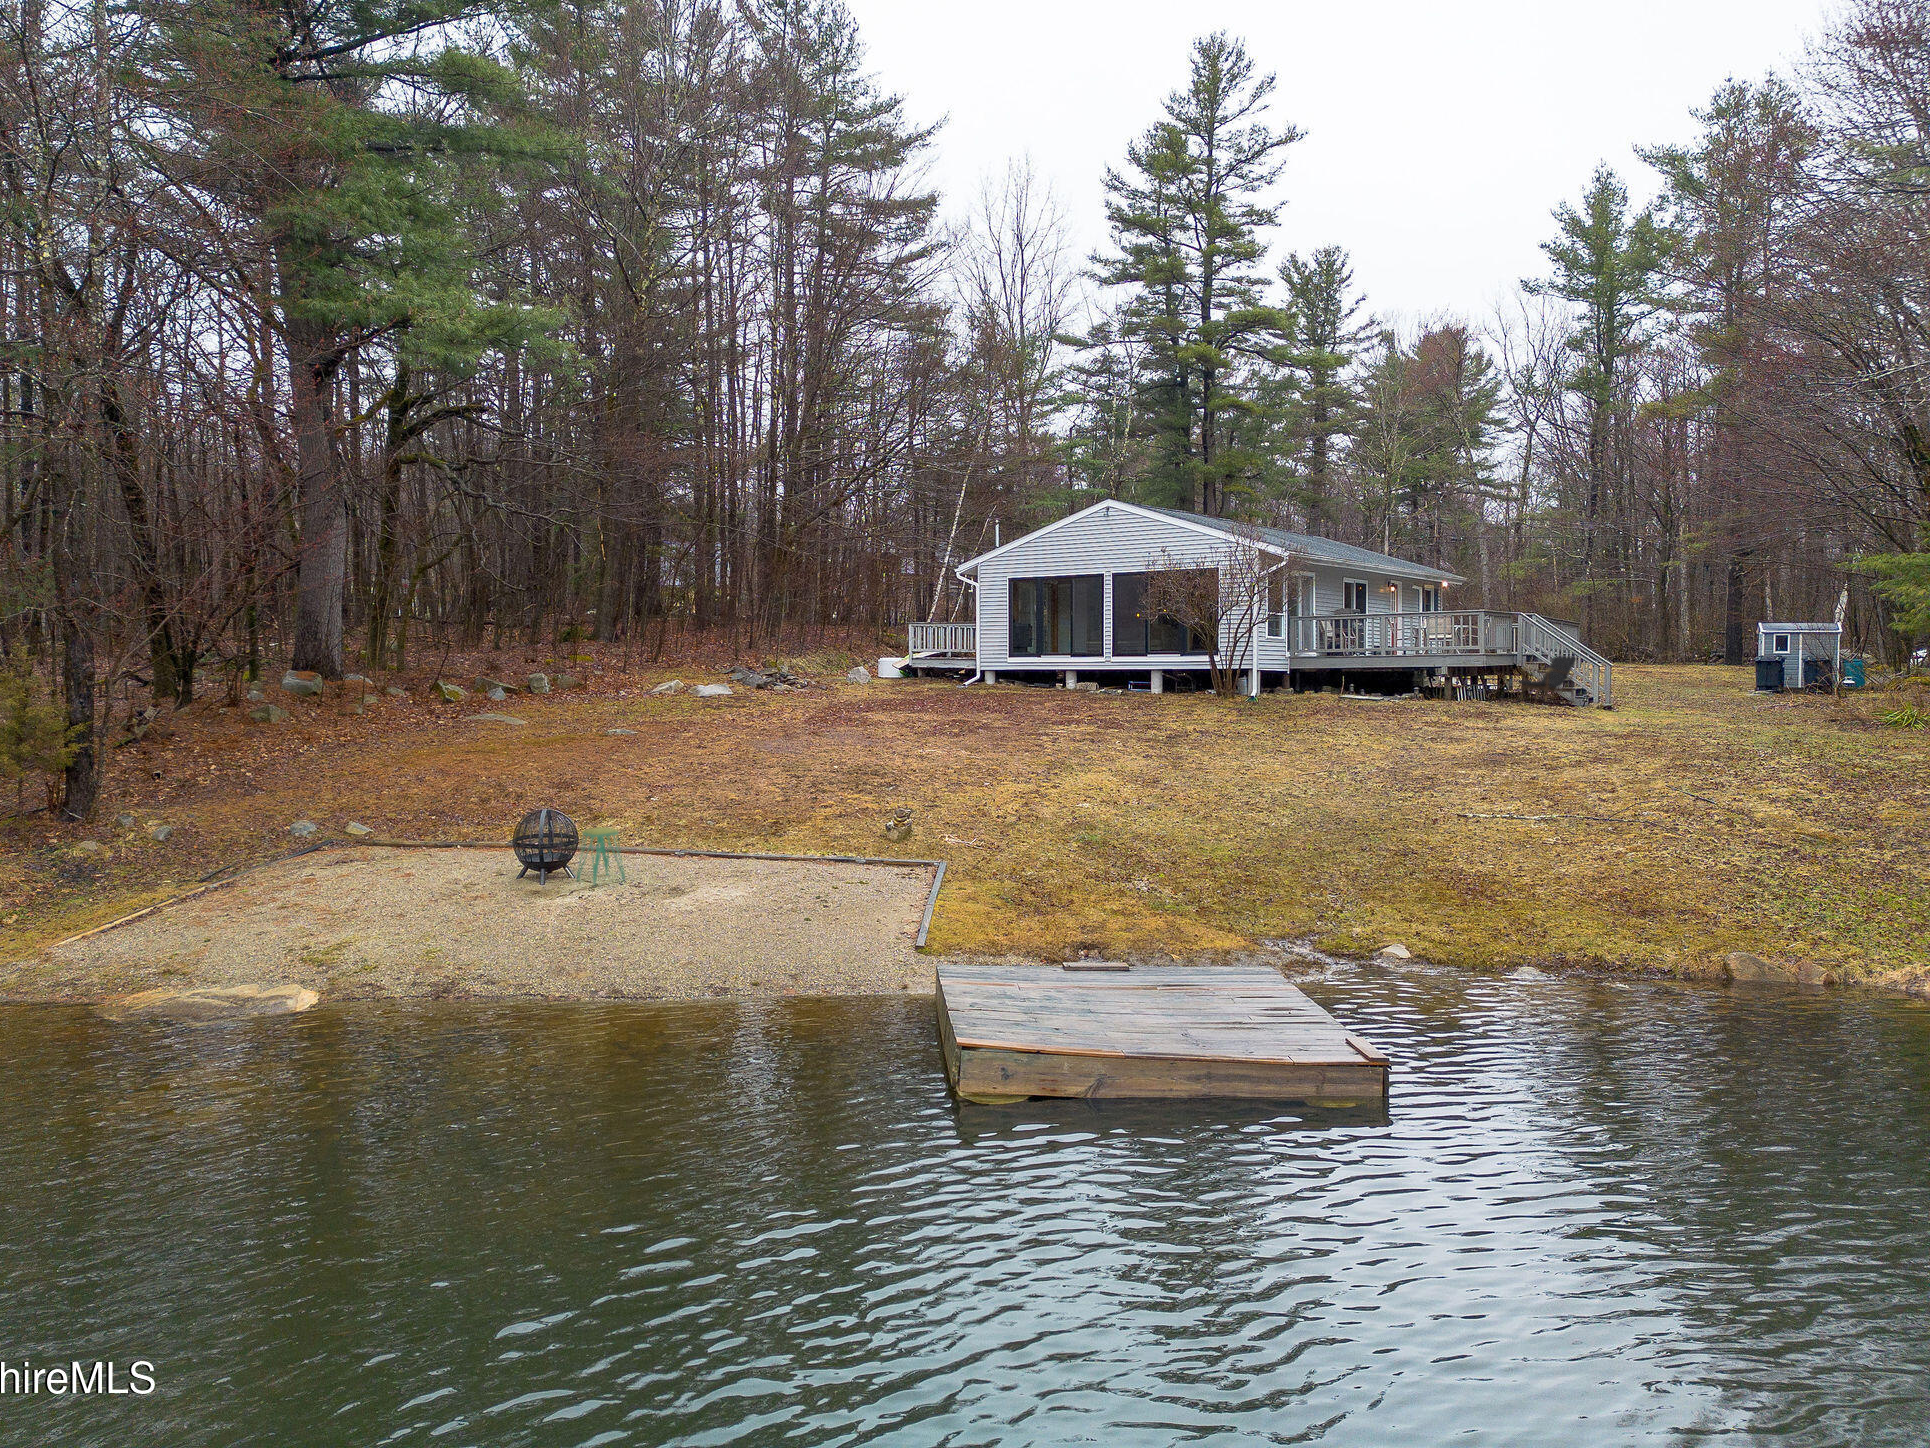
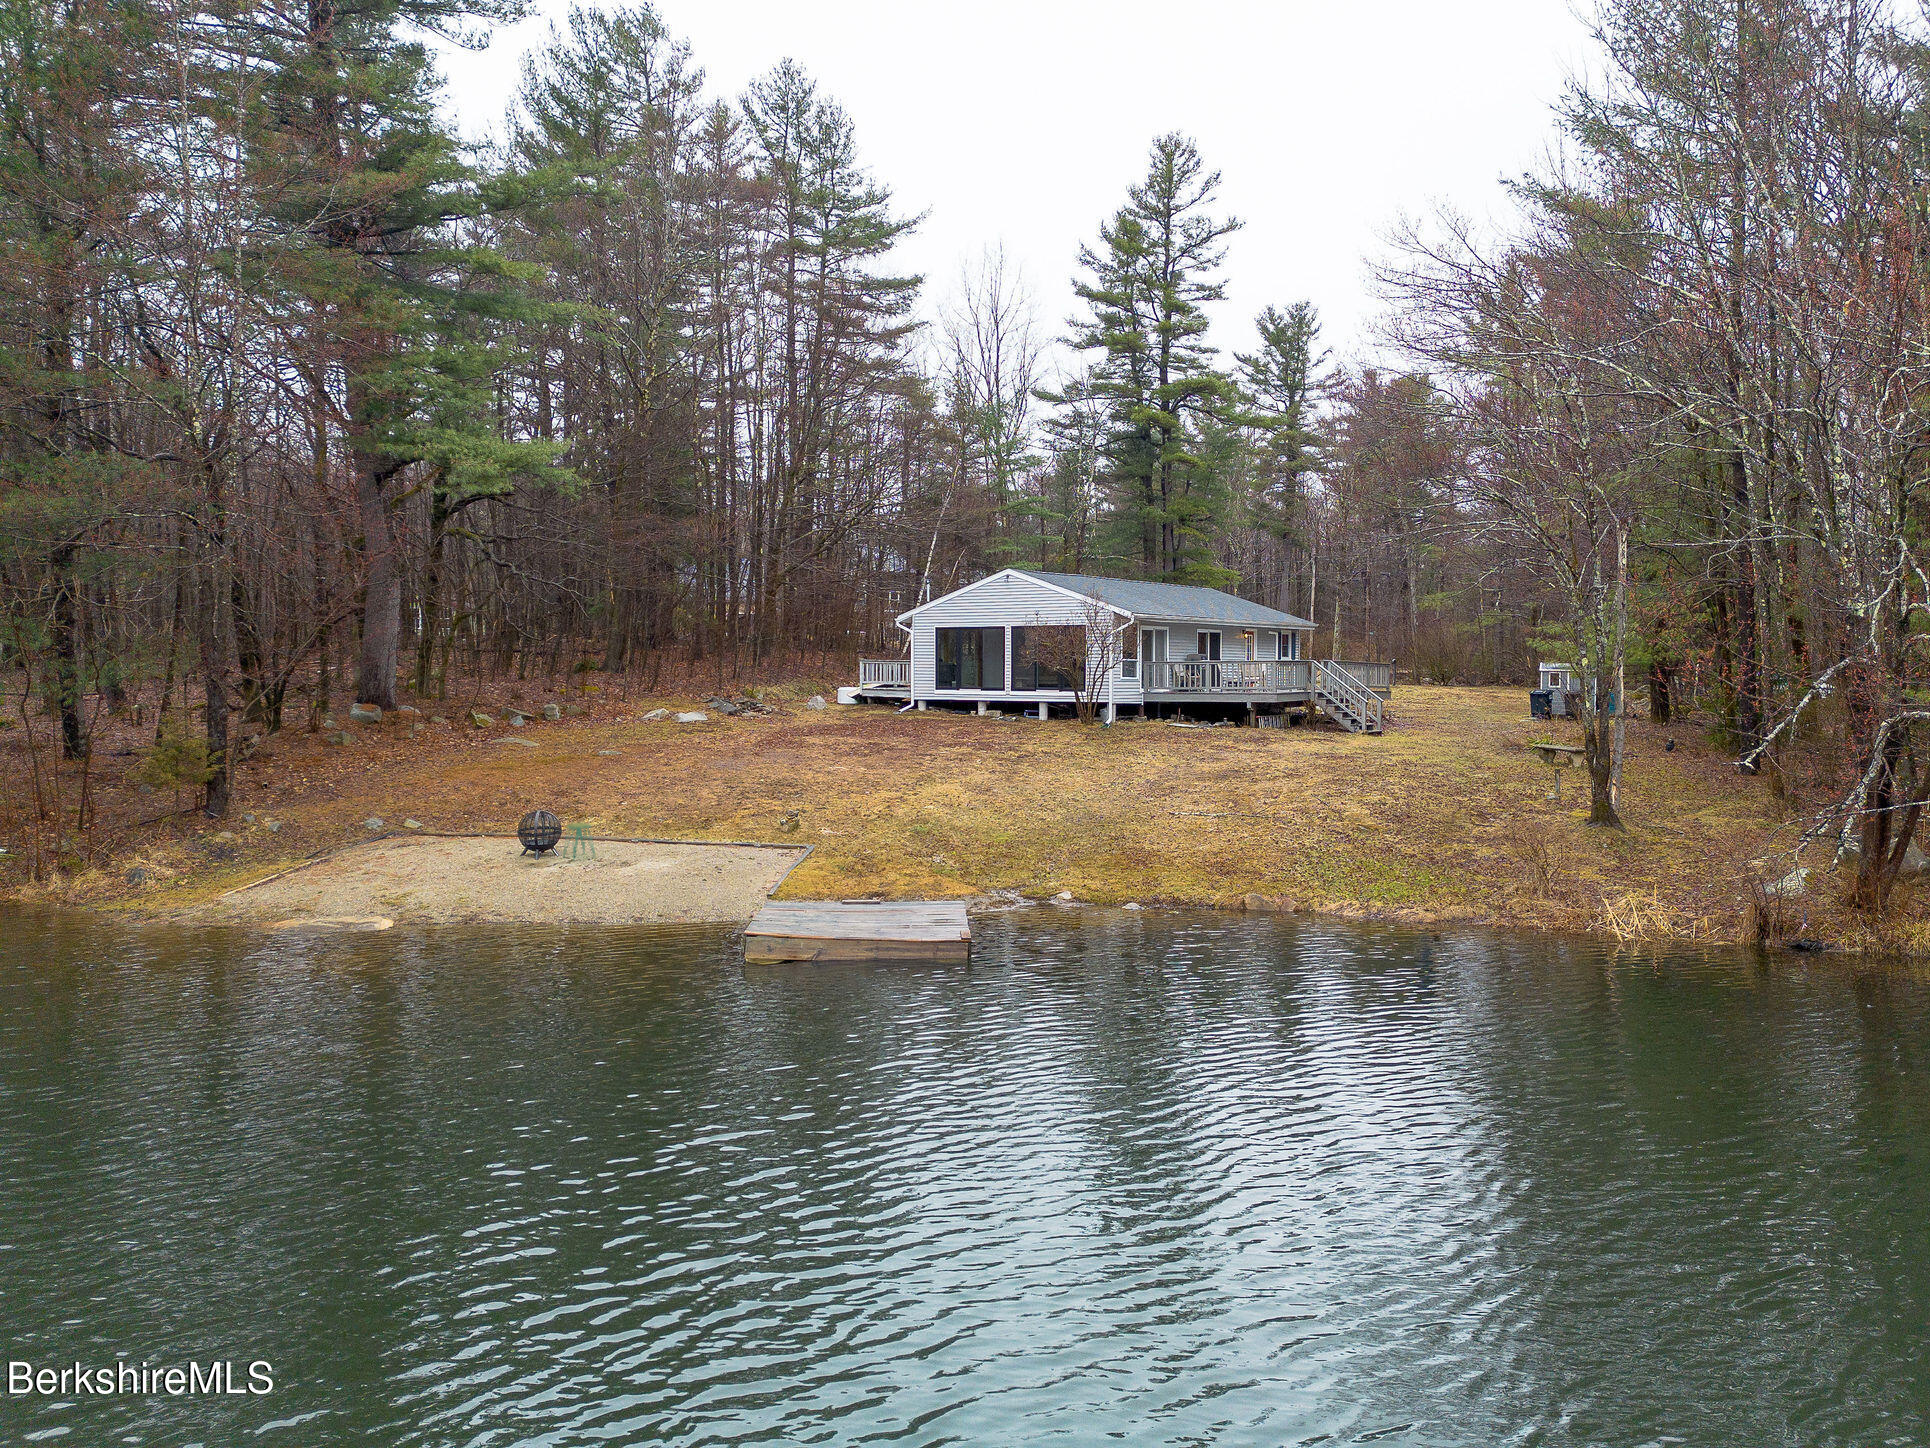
lounge chair: present [1519,656,1576,700] -> none [1305,694,1345,729]

